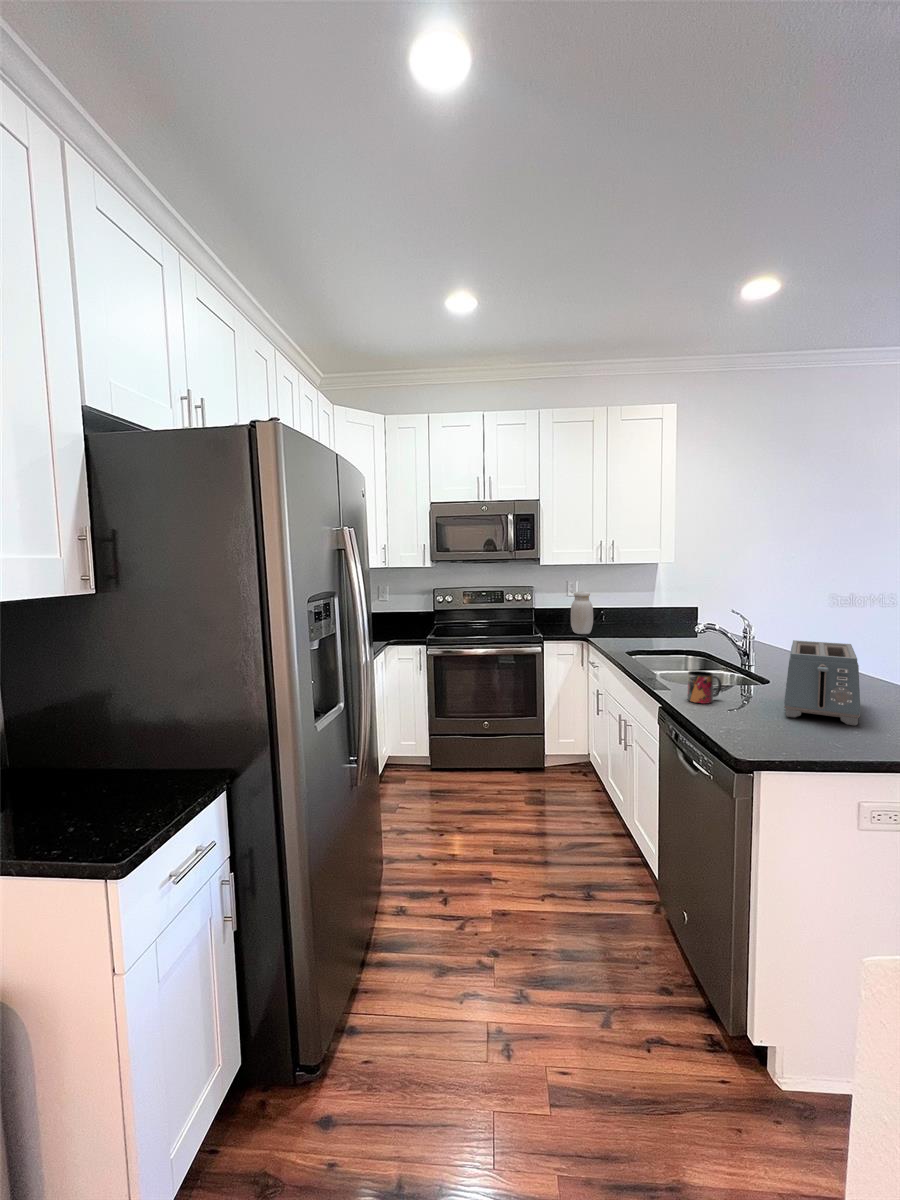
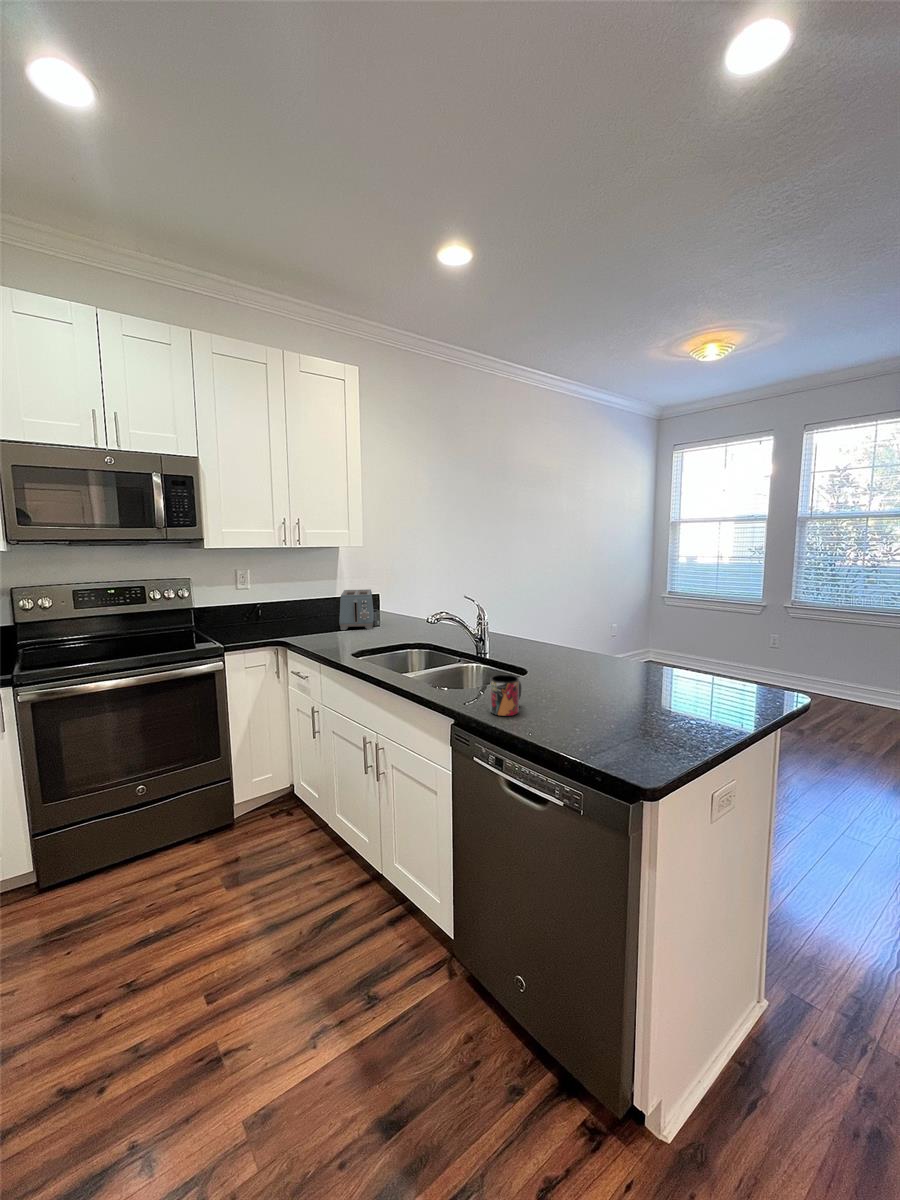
jar: present [571,591,593,634] -> none [249,582,279,637]
toaster: present [784,640,861,726] -> present [339,589,374,630]

